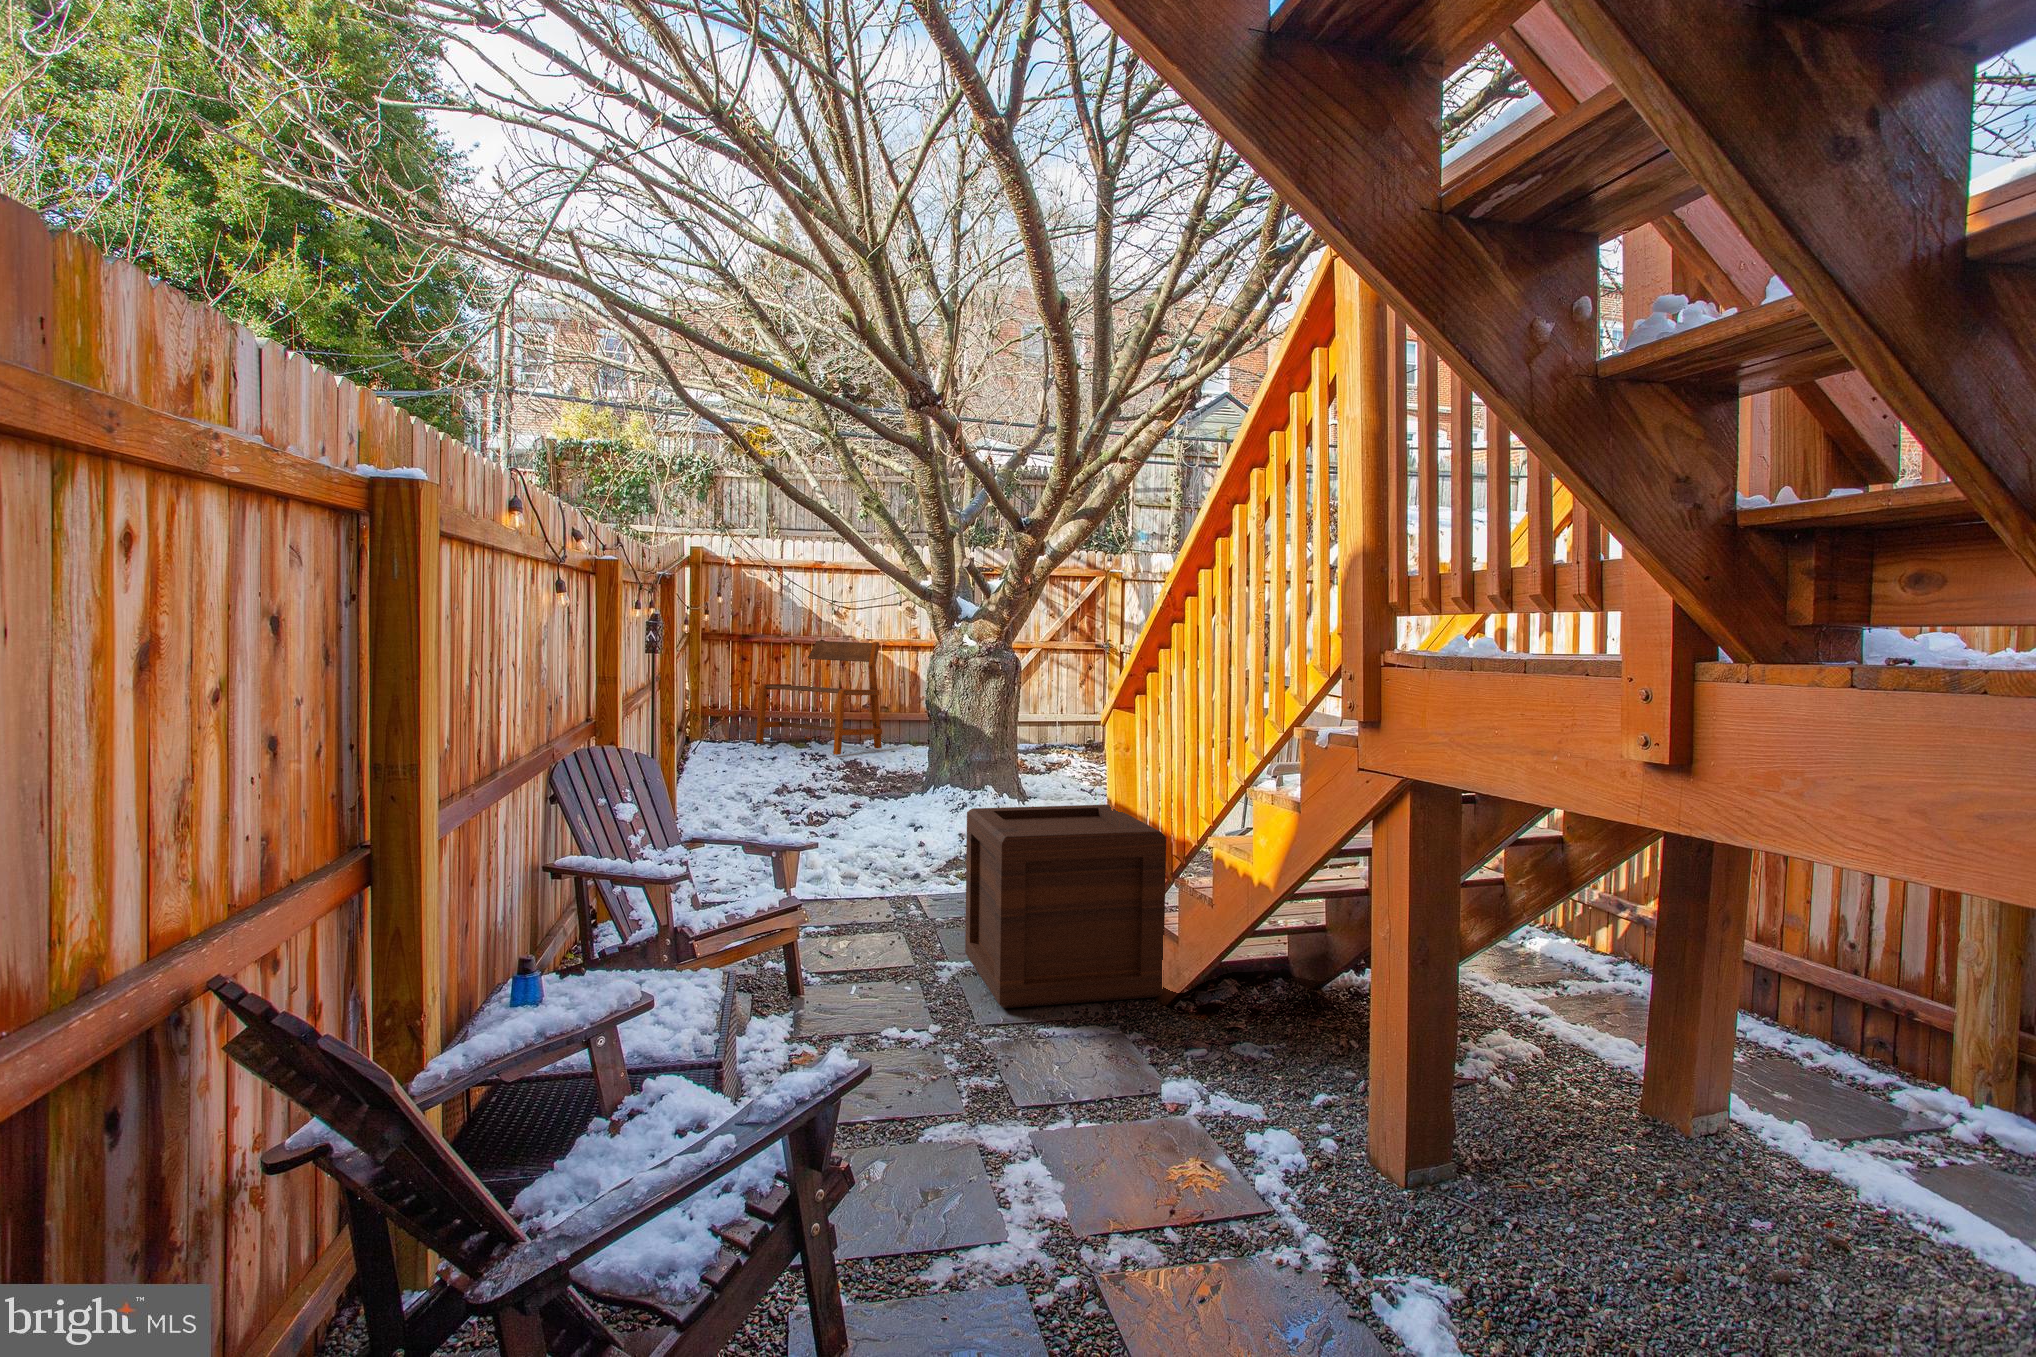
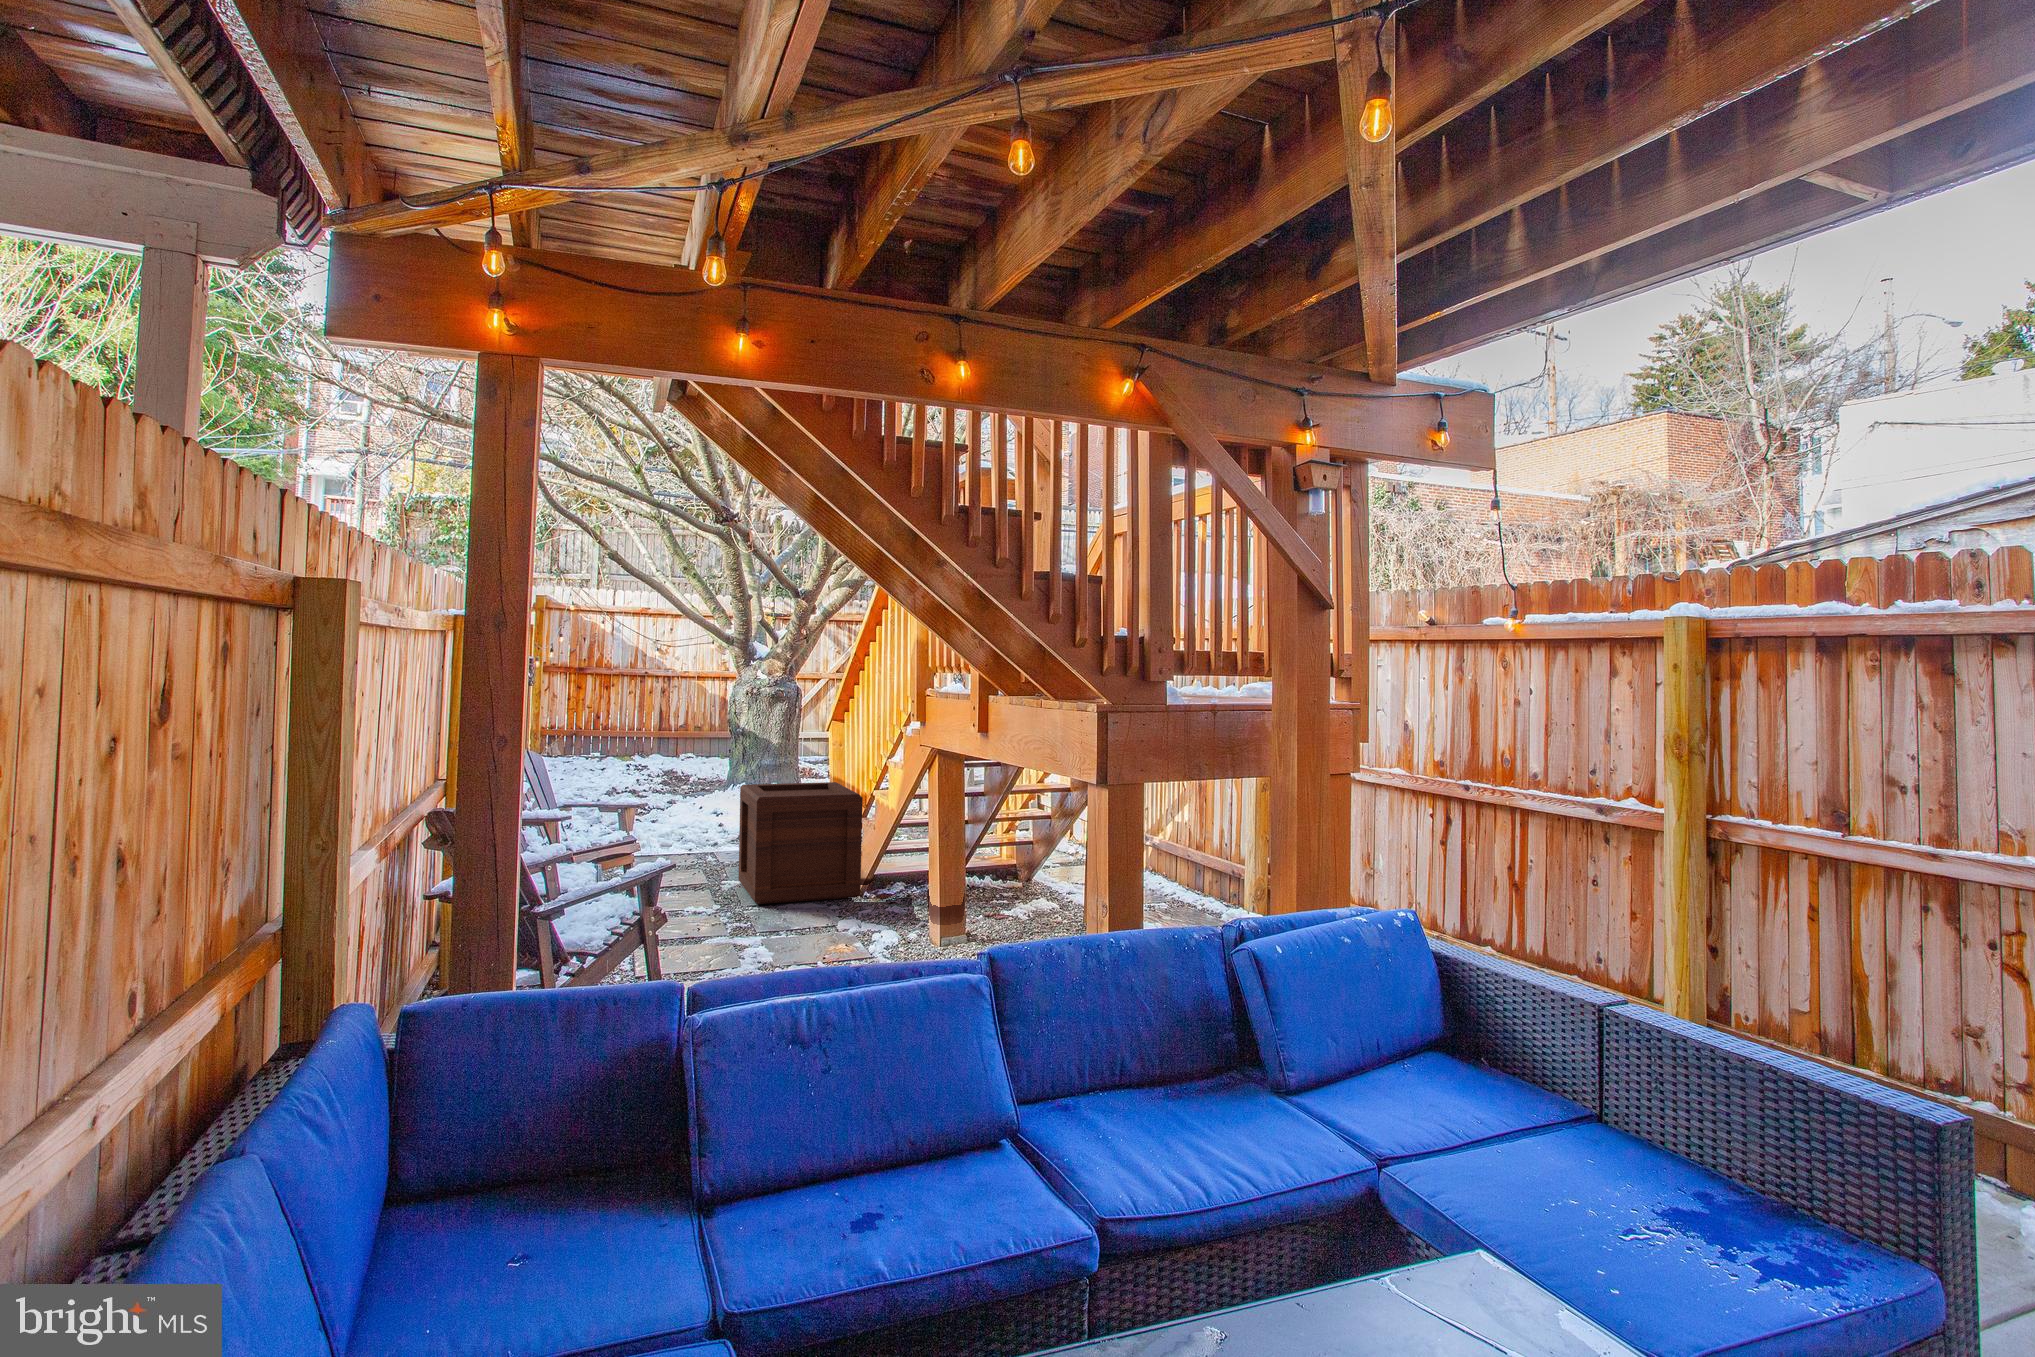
bench: present [756,641,882,755] -> none [588,671,696,765]

